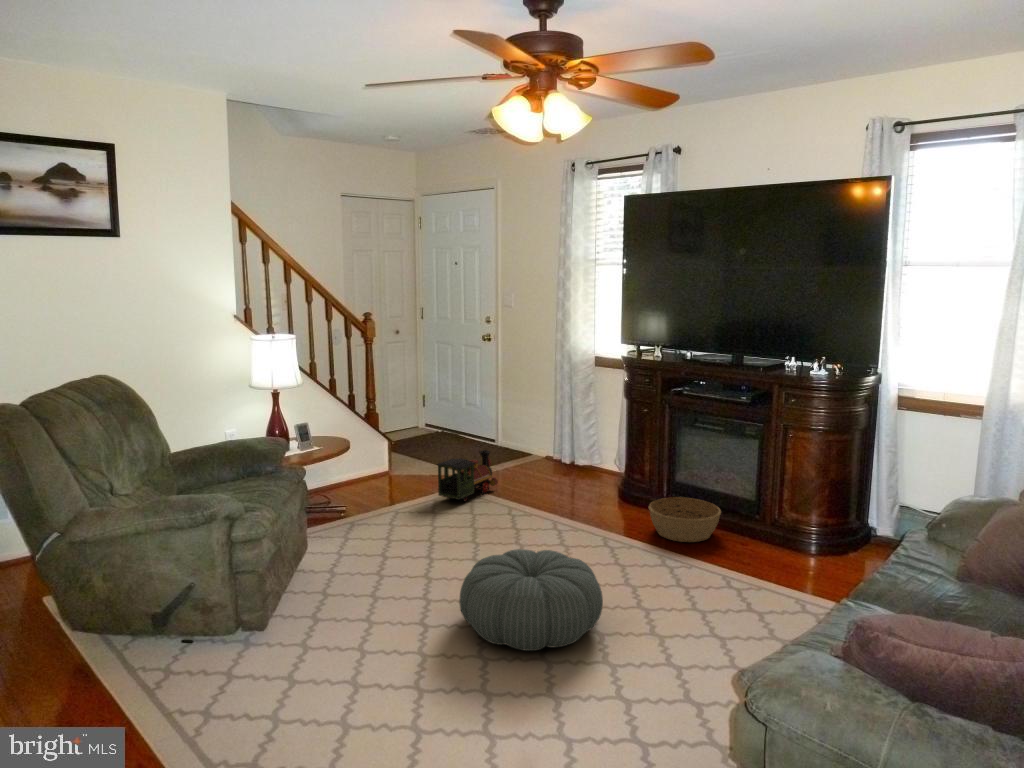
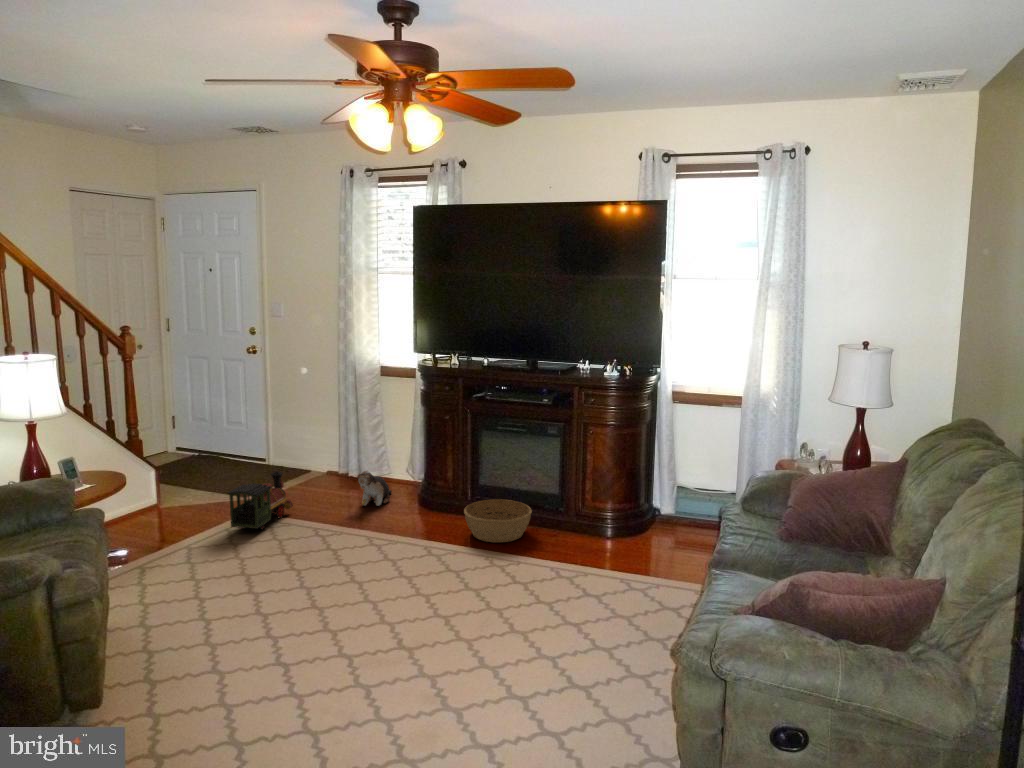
plush toy: none [554,457,595,492] -> present [355,471,392,506]
pouf: present [459,549,603,651] -> none [317,569,466,678]

